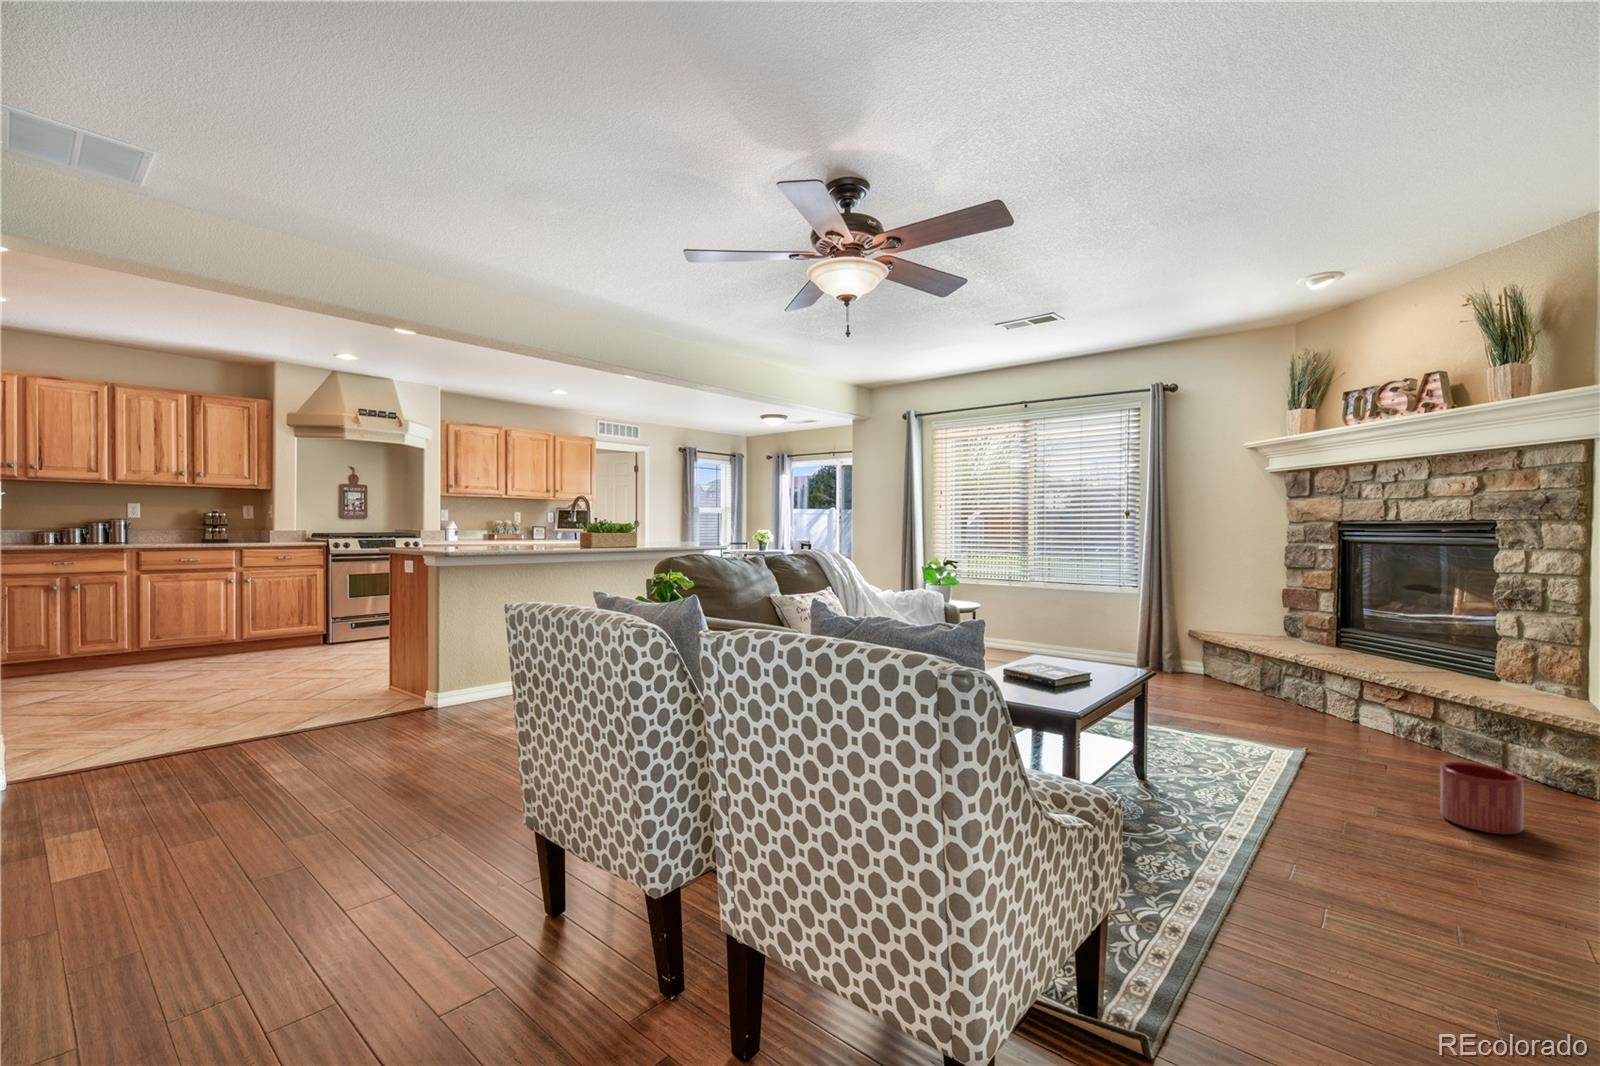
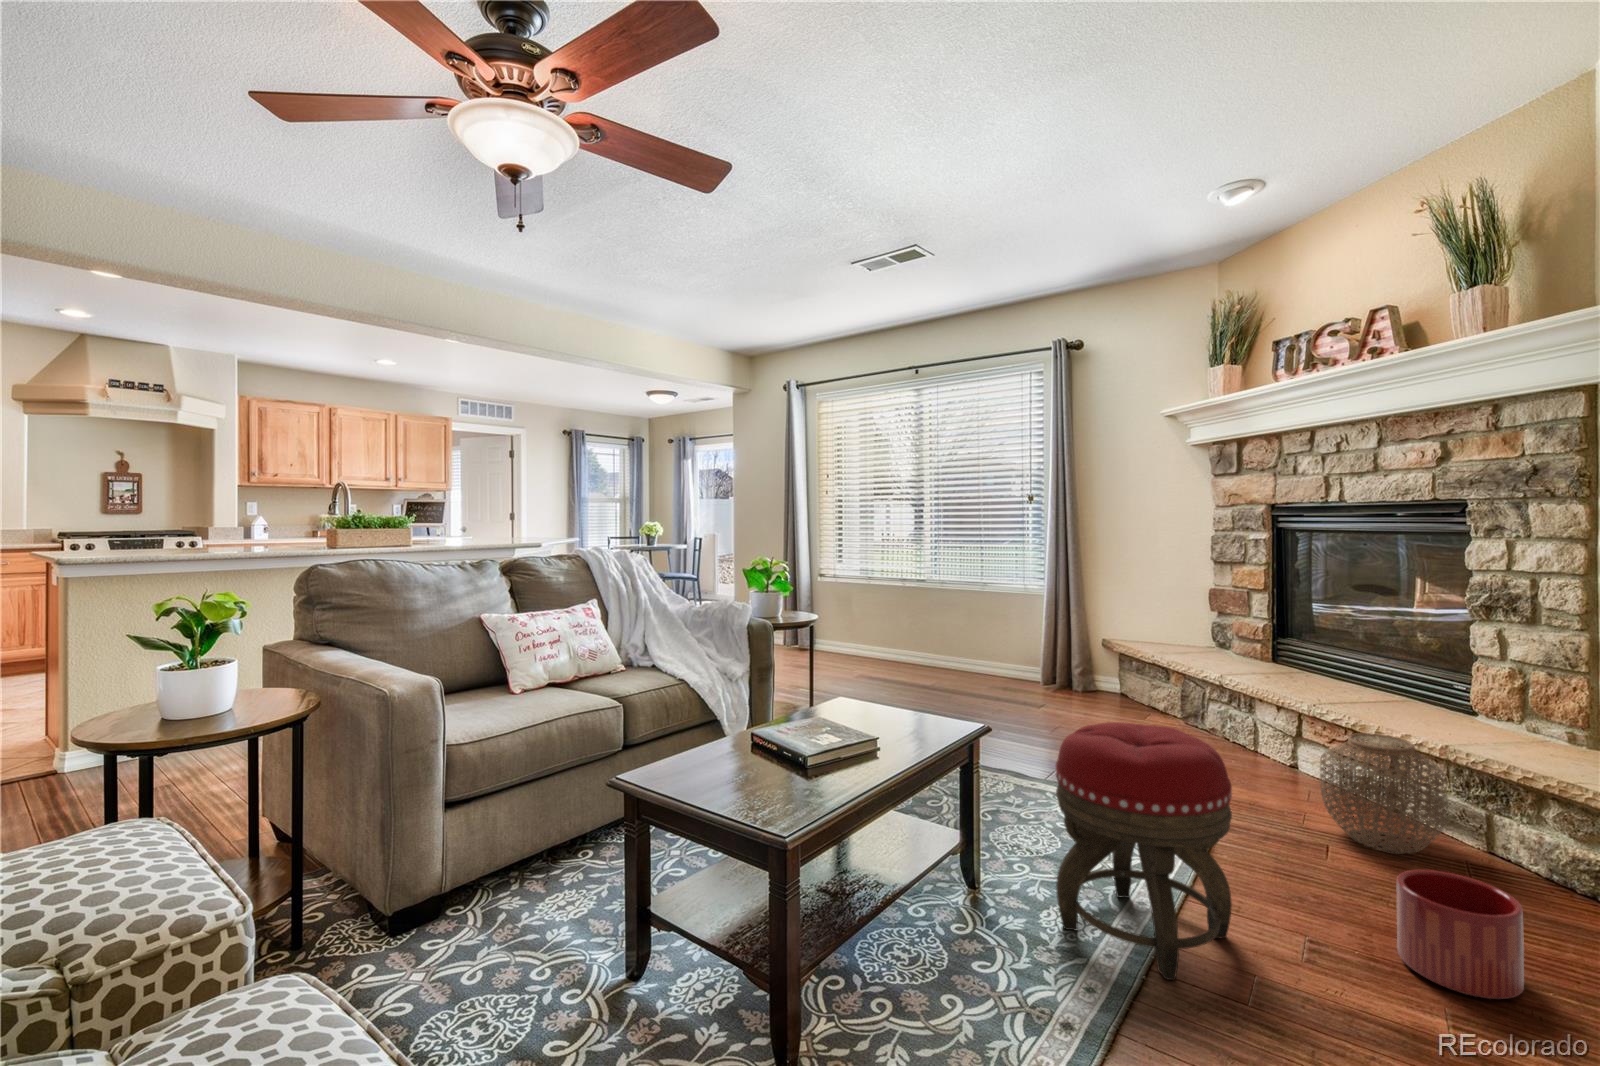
footstool: none [1205,664,1331,821] -> present [1056,722,1232,980]
woven basket: none [1382,687,1476,771] -> present [1320,733,1447,854]

